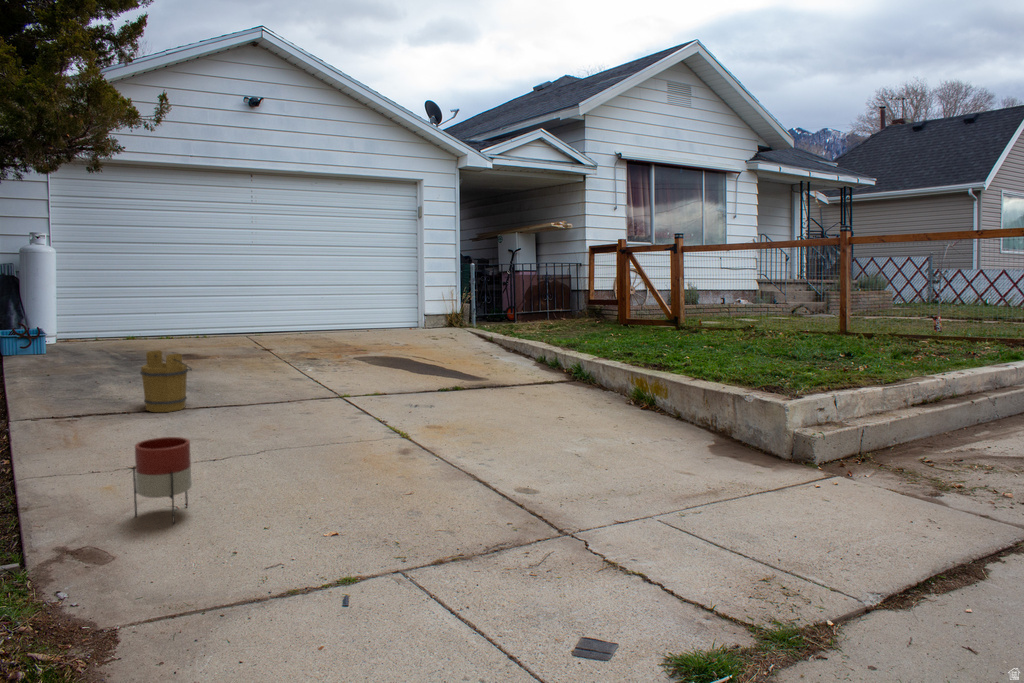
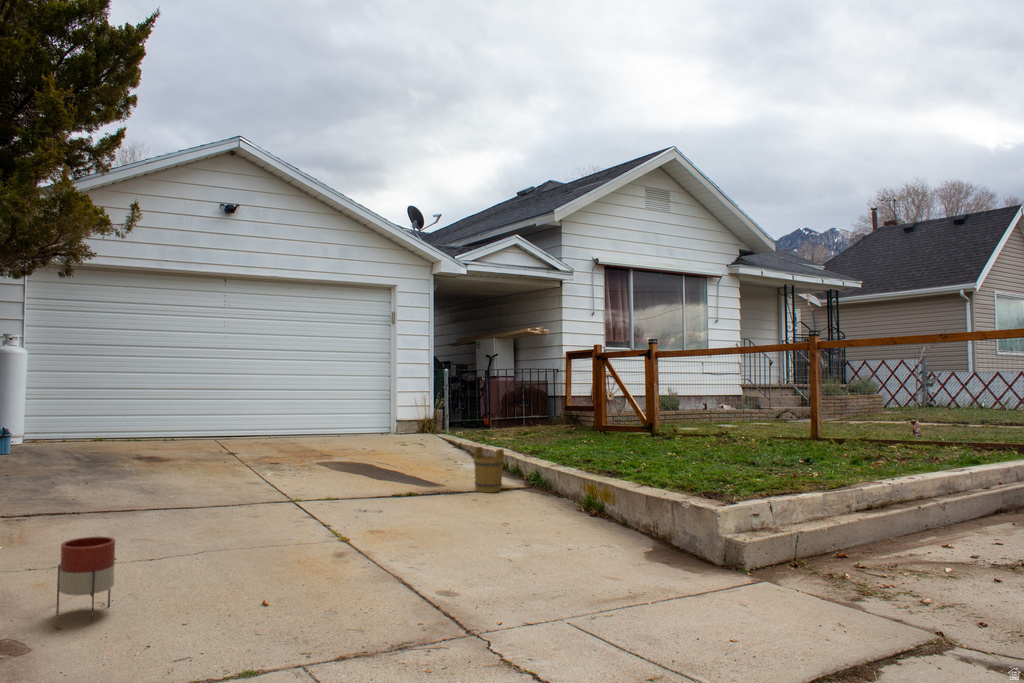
bucket: present [140,350,192,412] -> present [474,447,506,493]

